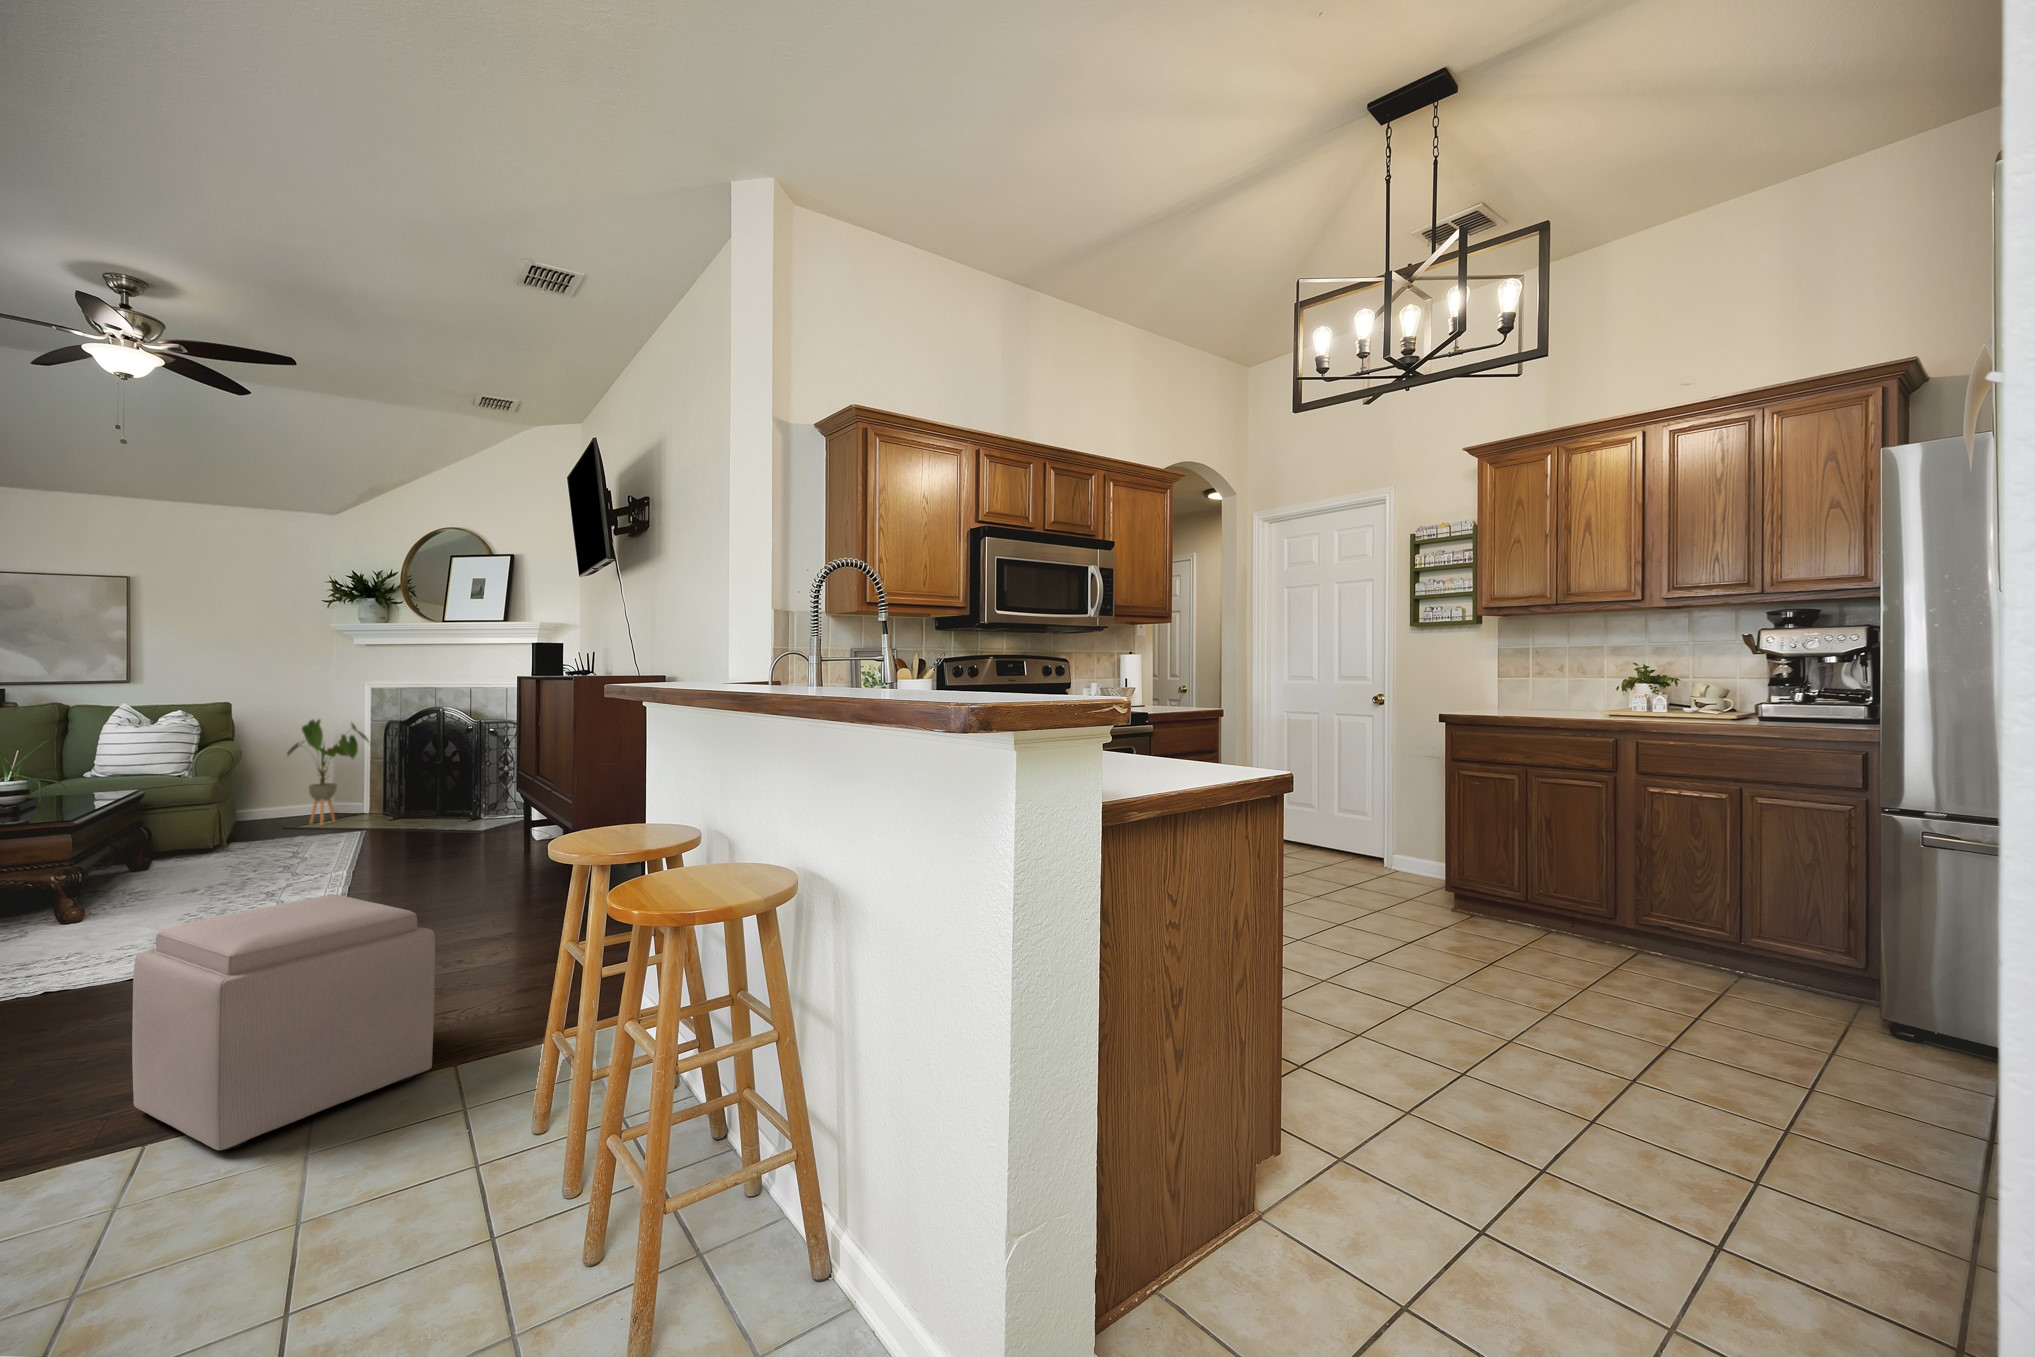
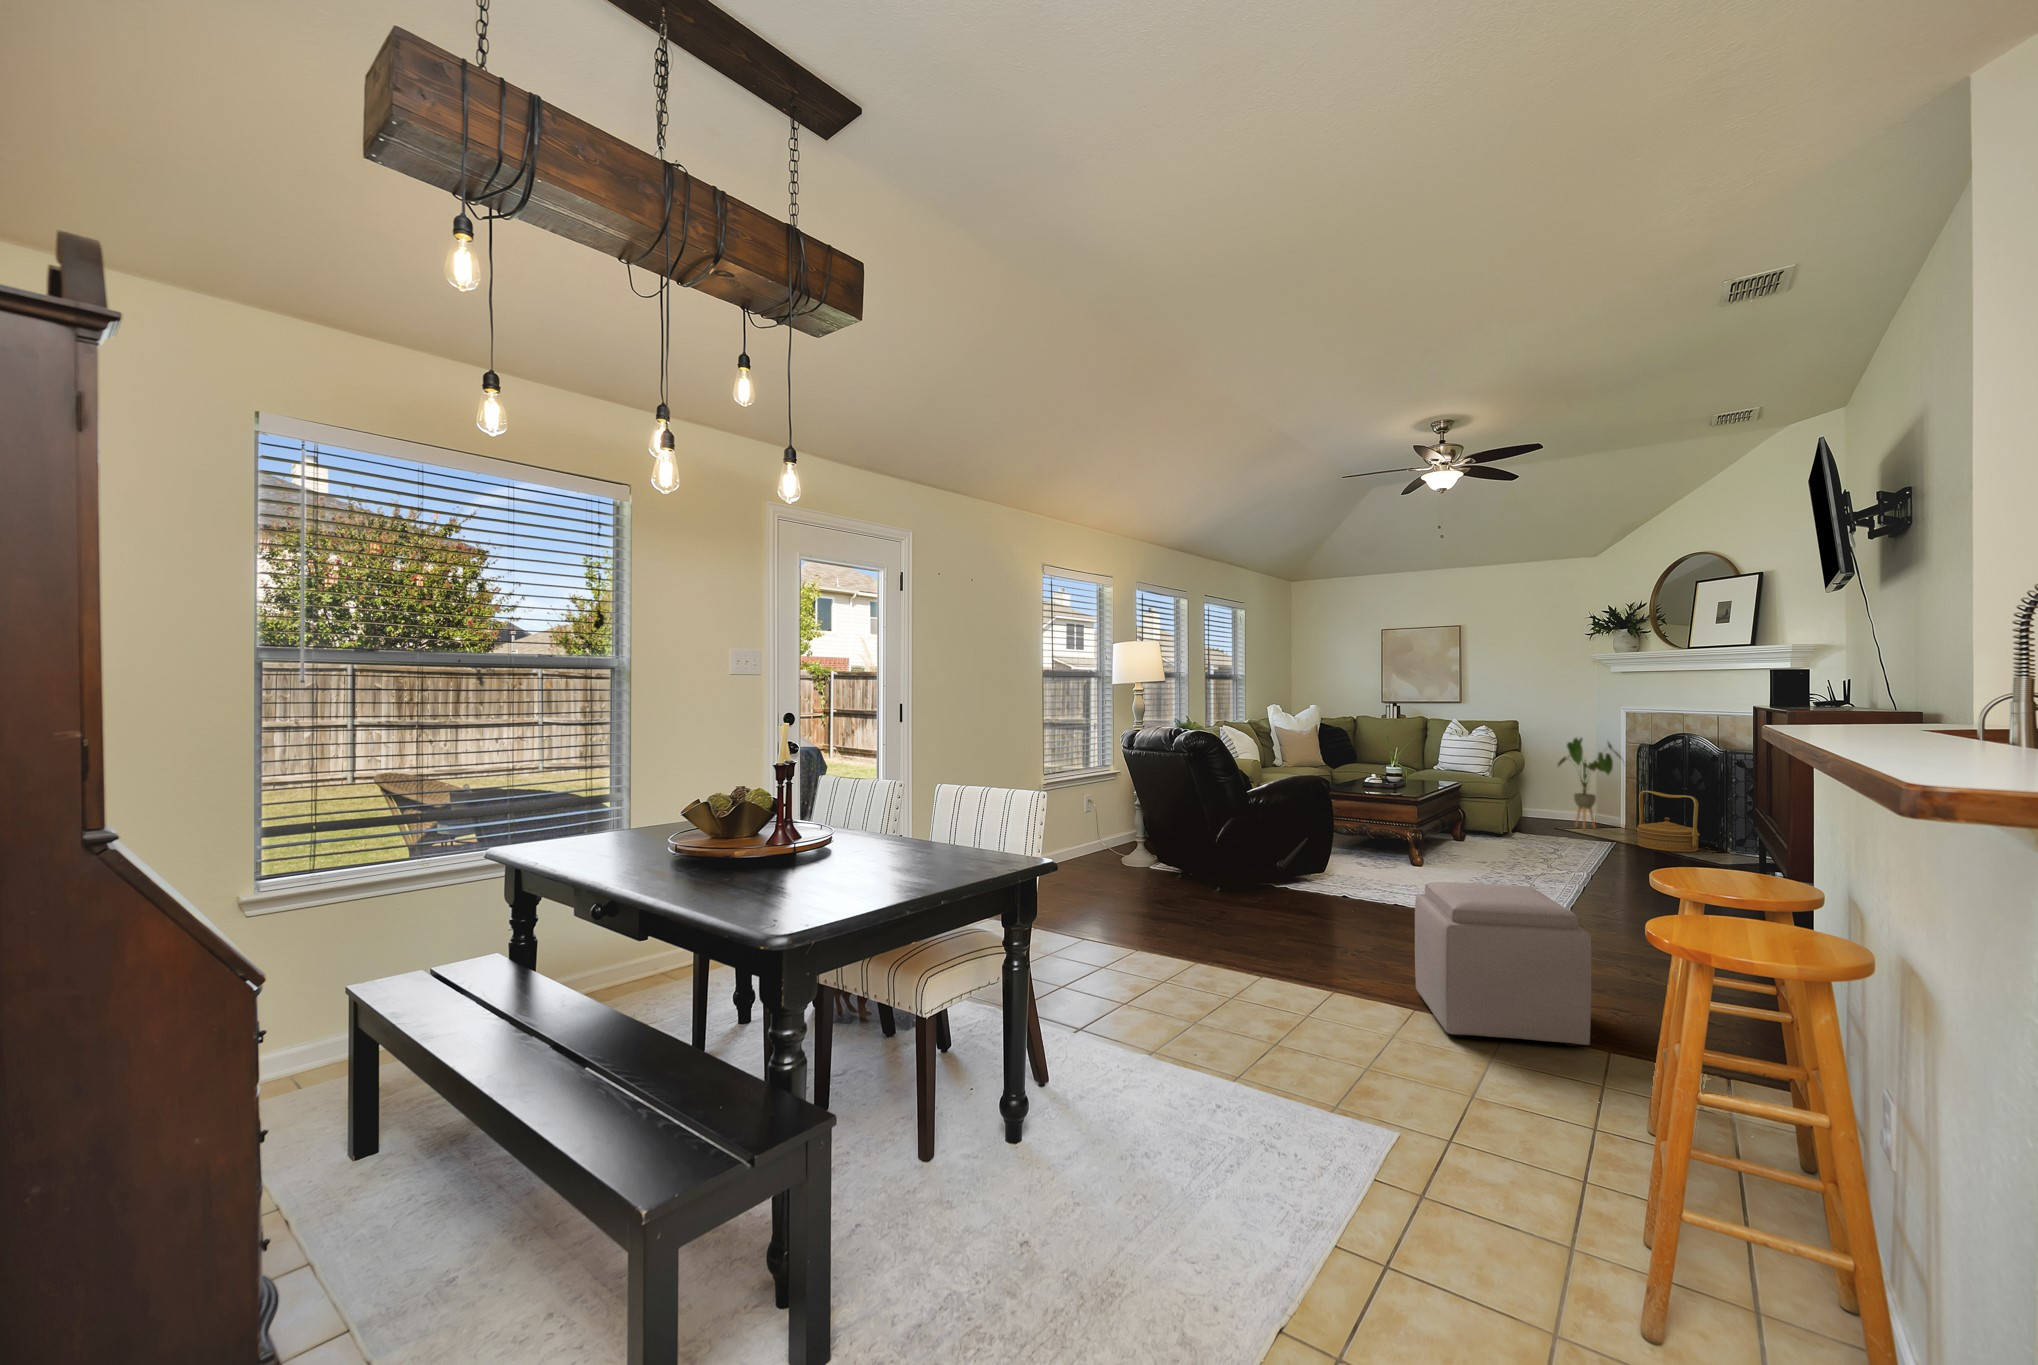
woven basket: none [388,771,453,832] -> present [1636,790,1700,852]

